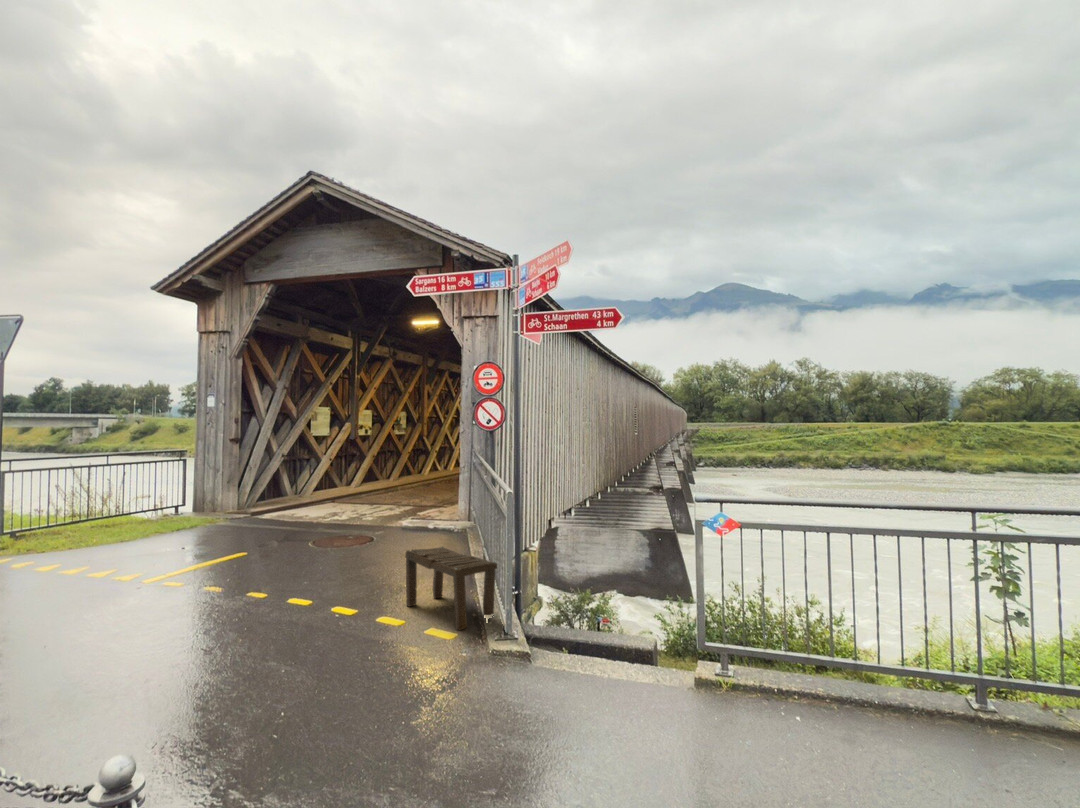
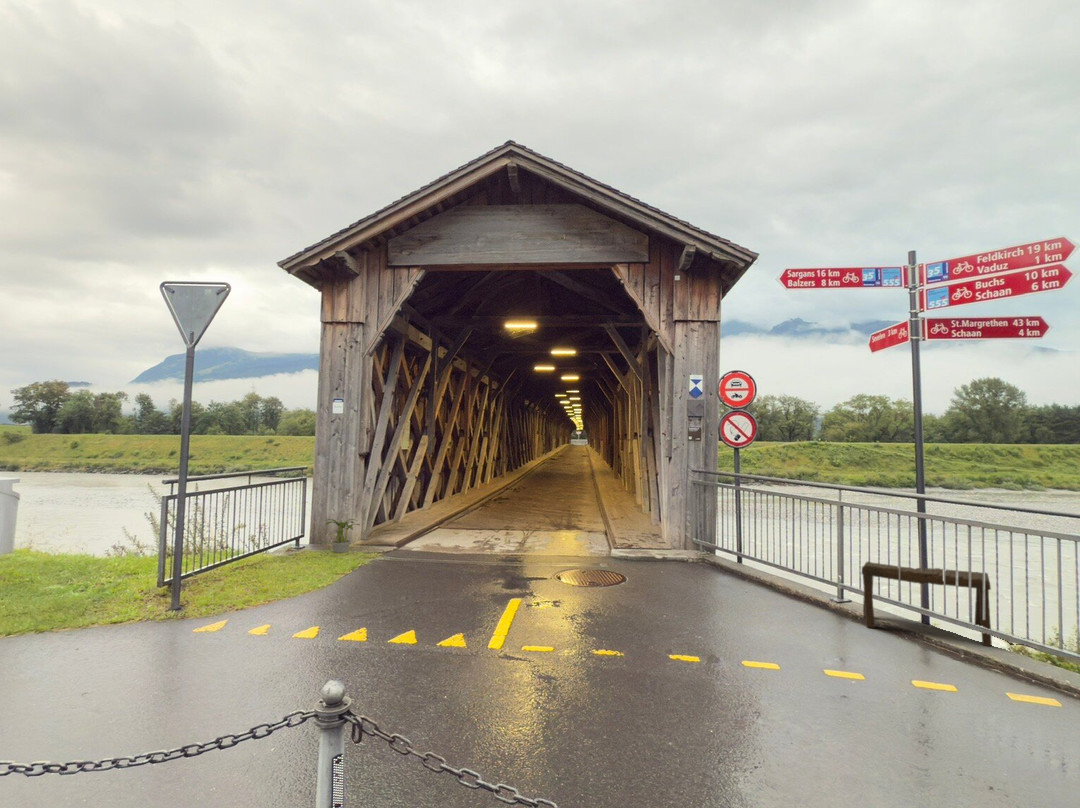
potted plant: none [186,492,223,519] -> present [325,519,360,553]

